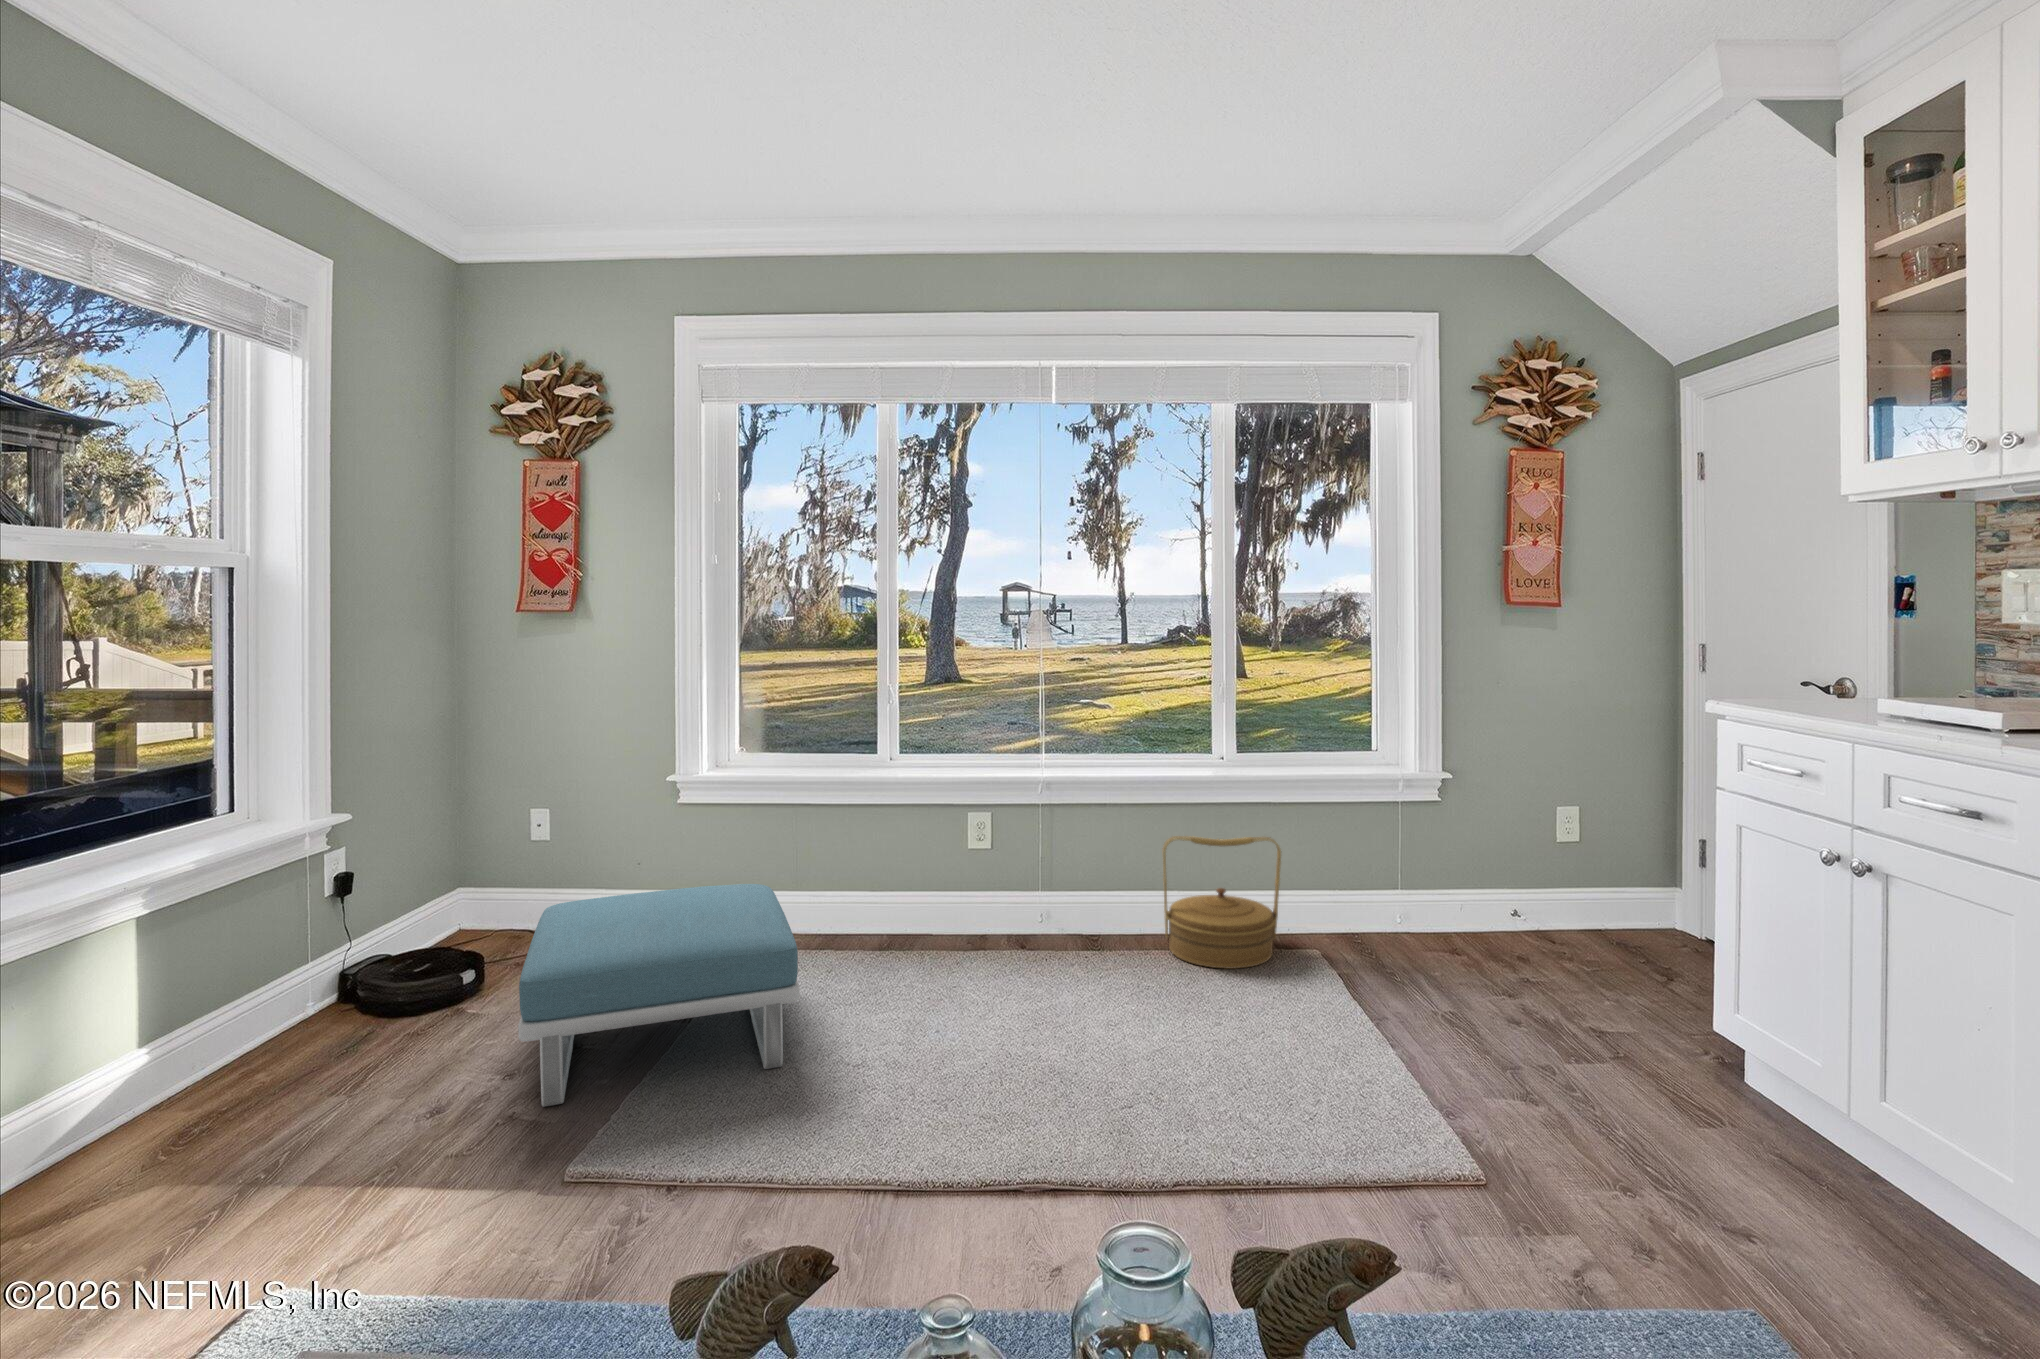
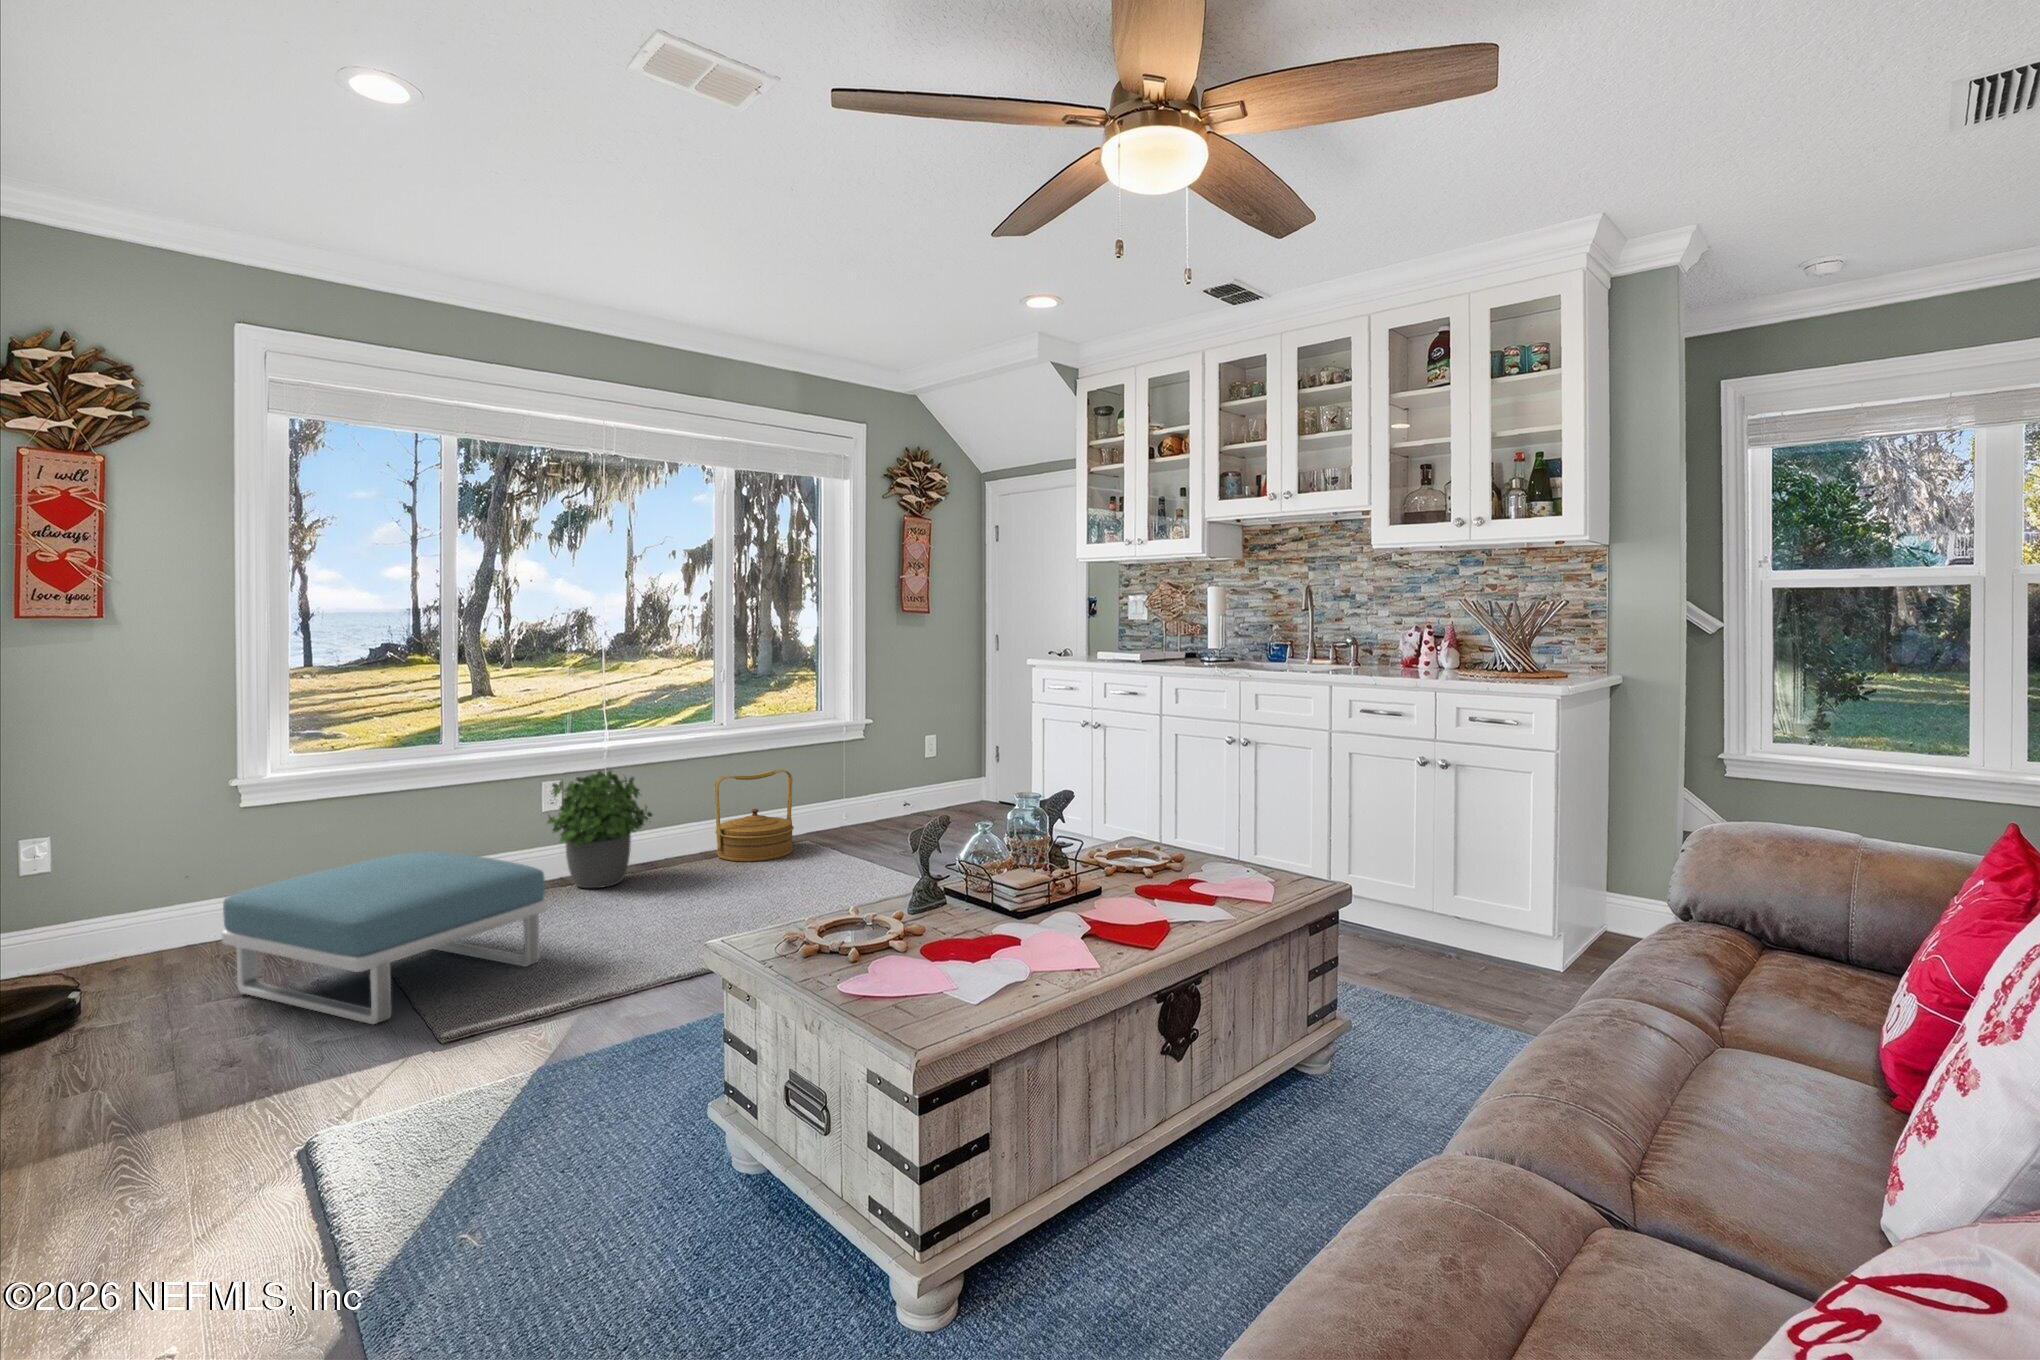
potted plant: none [945,809,1064,960] -> present [547,771,652,888]

